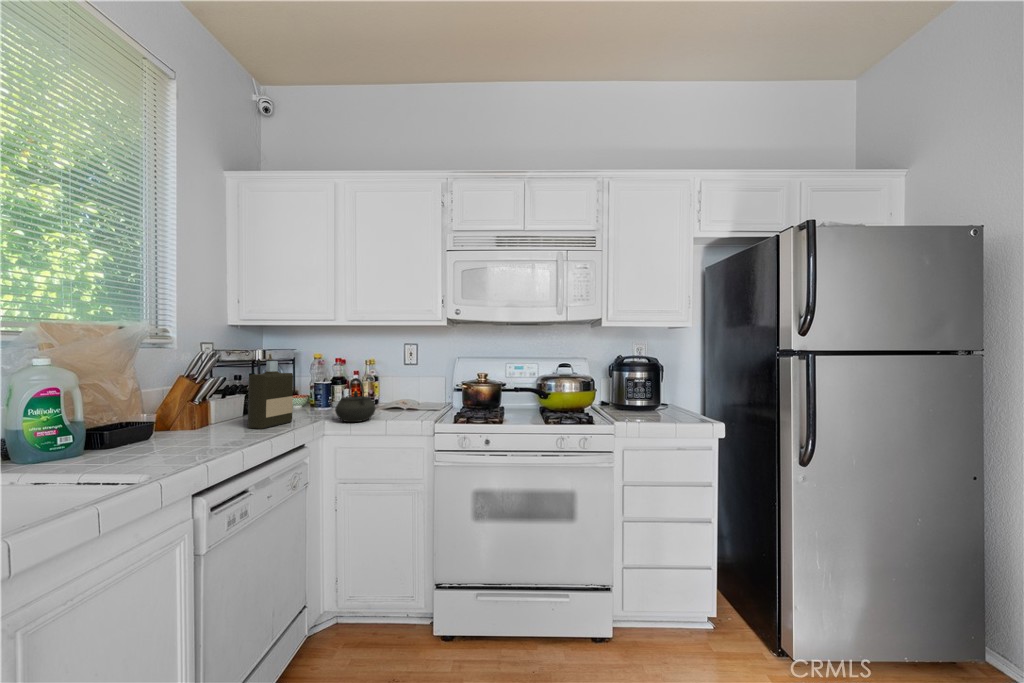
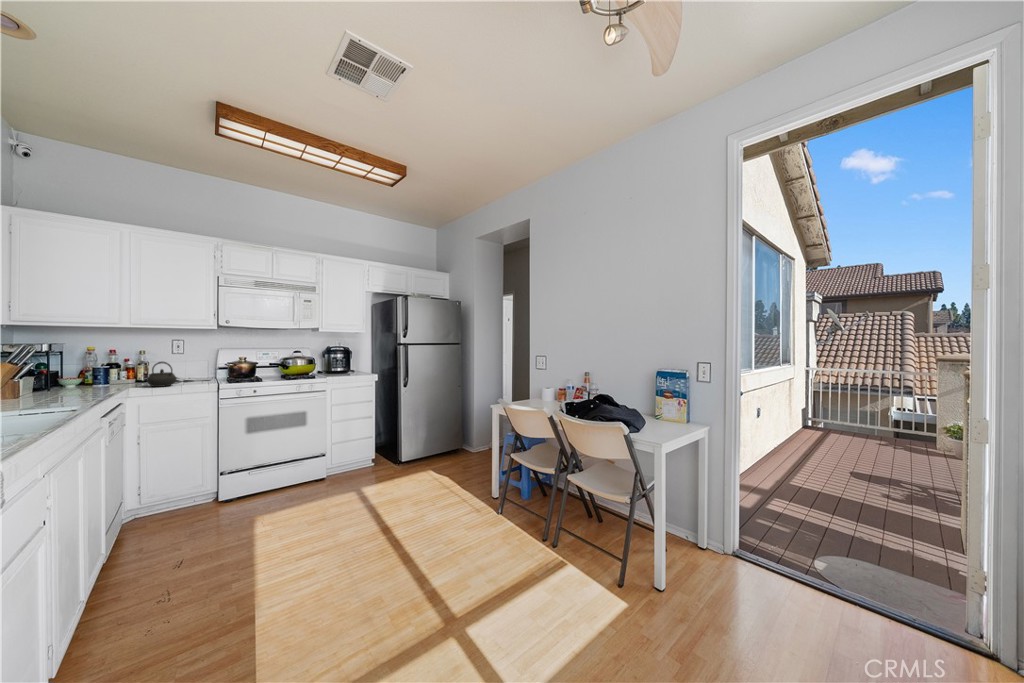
bottle: present [248,361,293,429] -> none [85,353,113,393]

